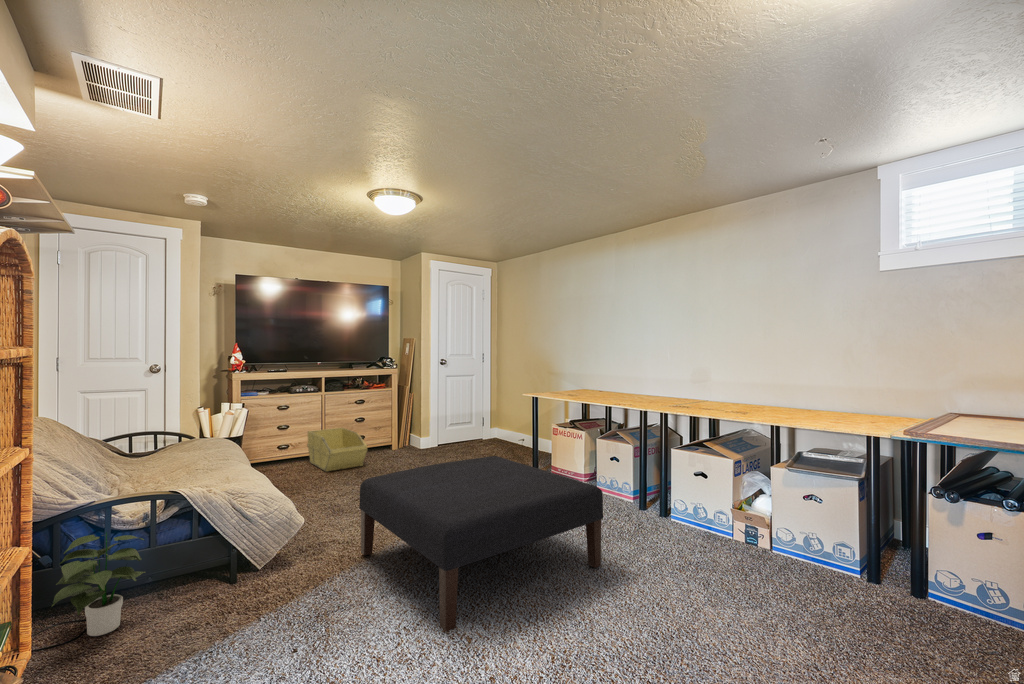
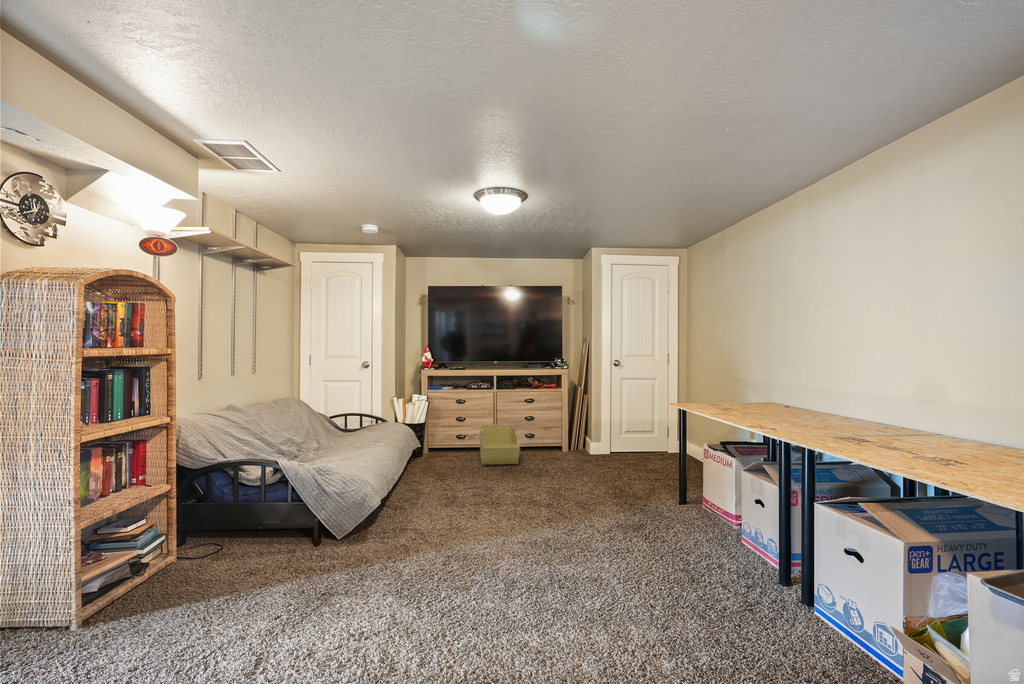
ottoman: present [359,456,603,632] -> none [396,475,637,649]
potted plant: present [52,532,145,636] -> none [189,486,258,560]

